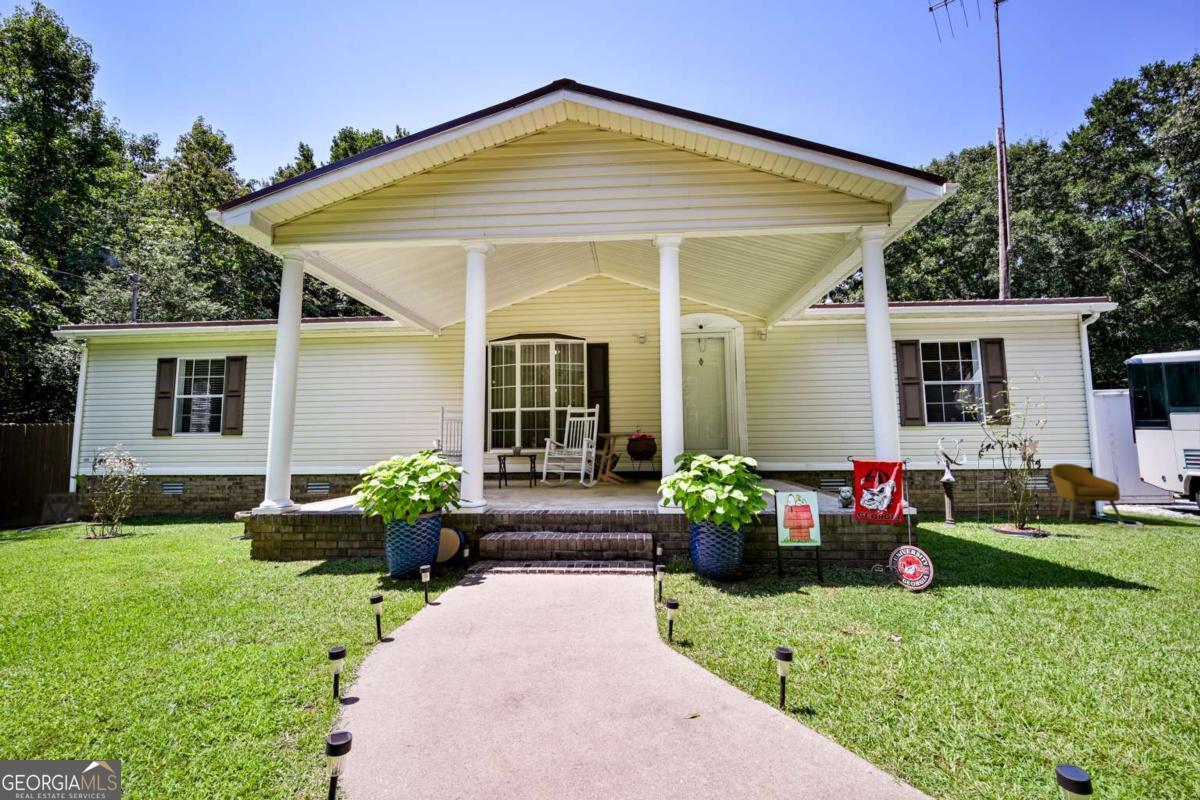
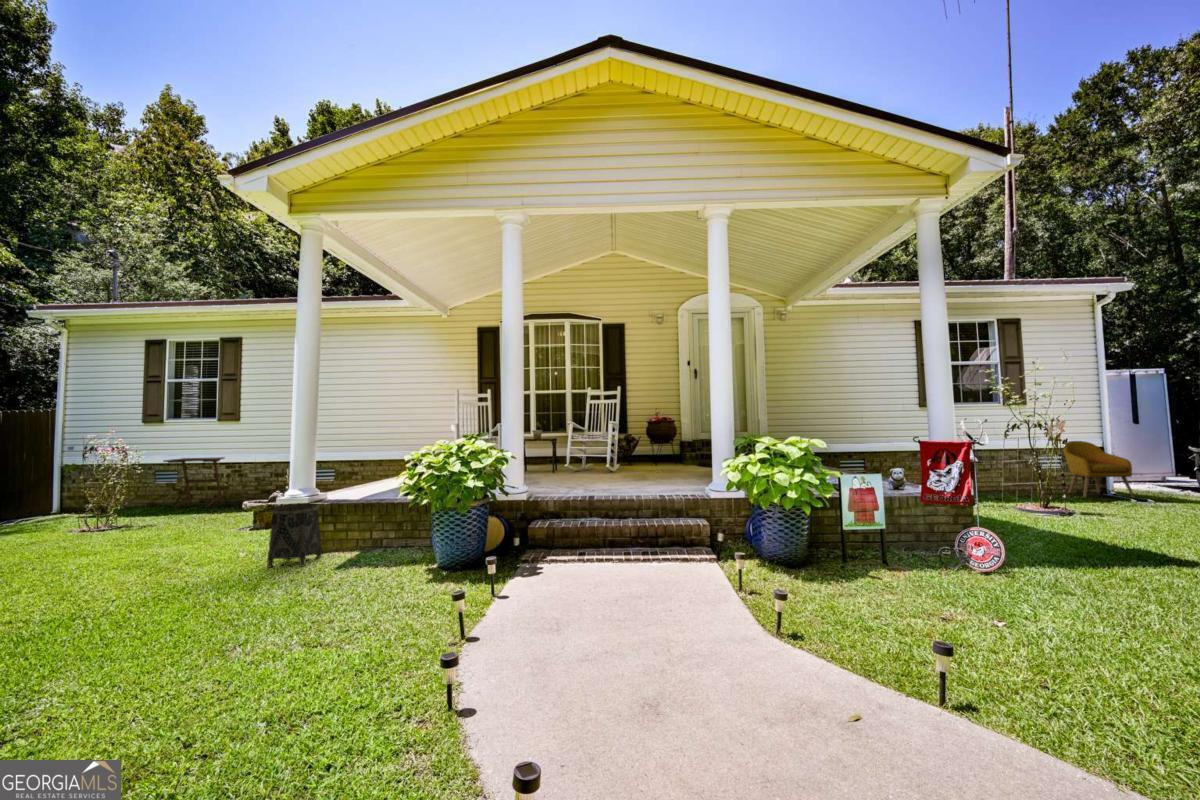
side table: present [596,433,634,485] -> present [163,457,224,508]
basket: present [41,492,78,524] -> present [267,503,322,567]

